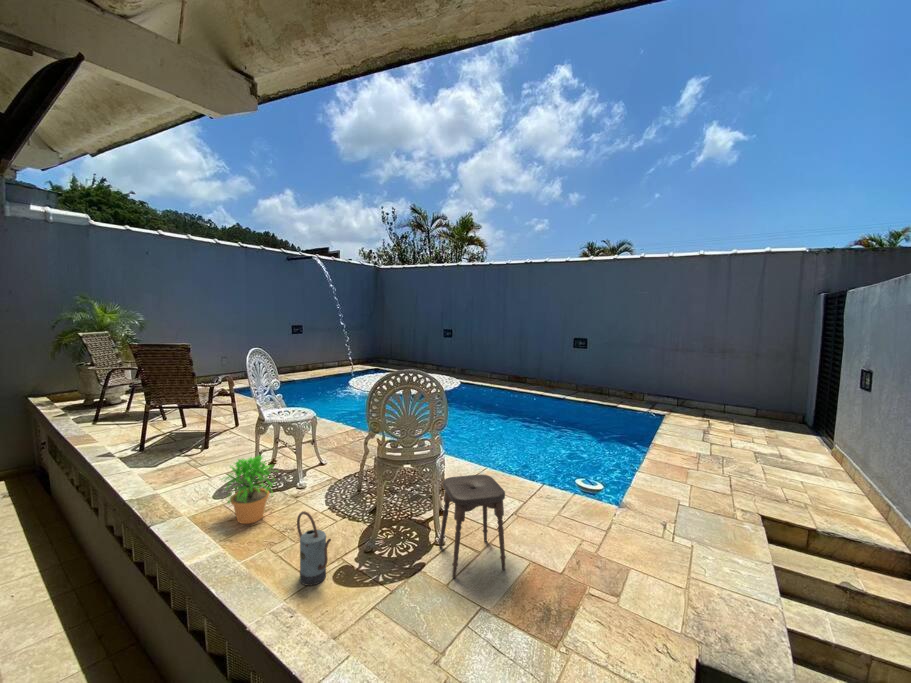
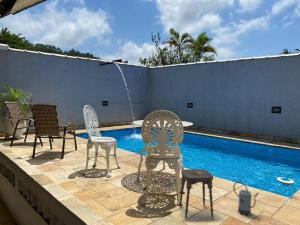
potted plant: present [226,455,272,524] -> none [73,157,101,190]
watering can: present [297,511,331,586] -> present [233,181,258,215]

